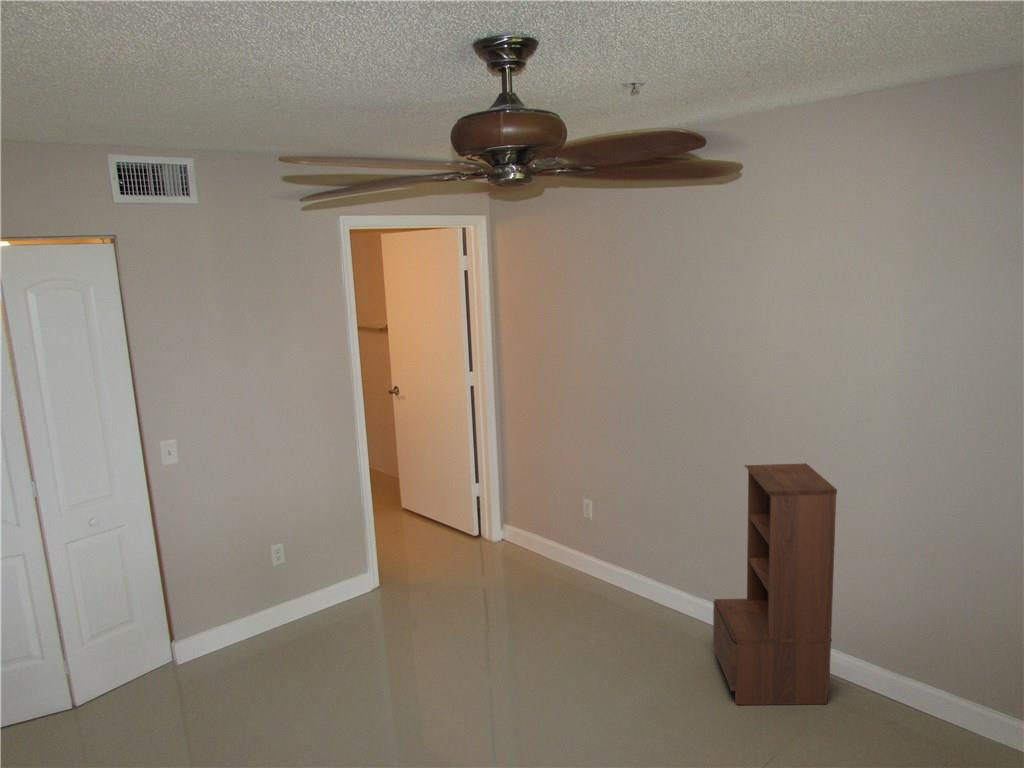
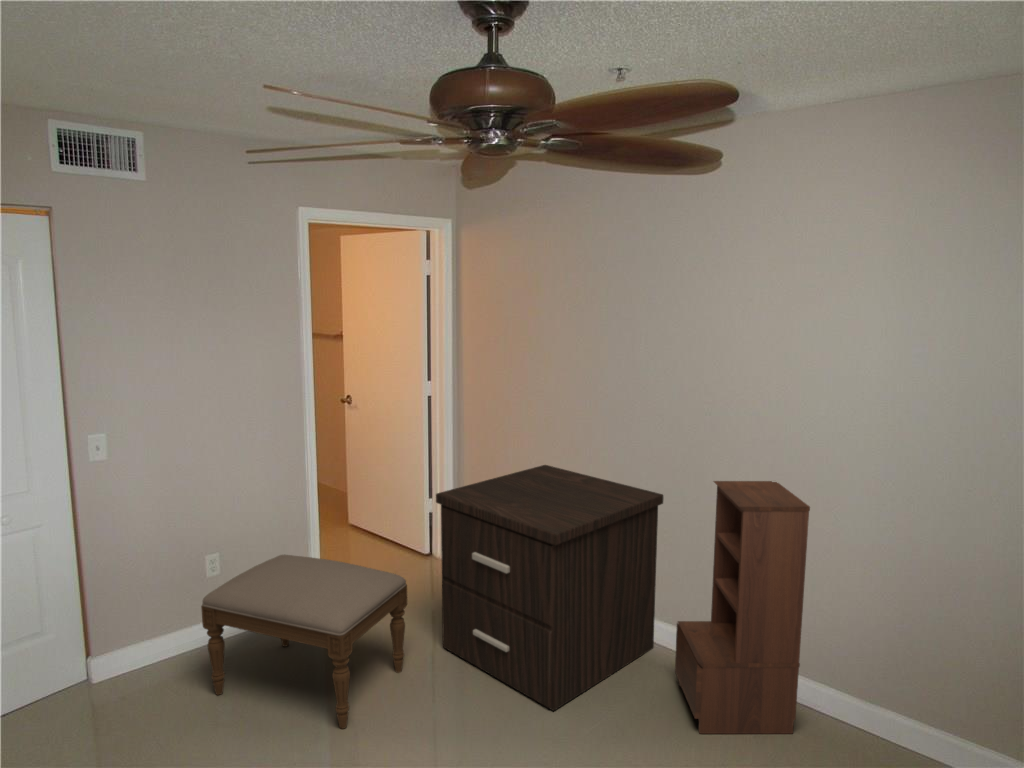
nightstand: none [480,451,698,685] -> present [436,465,663,711]
ottoman: none [270,544,458,703] -> present [201,555,407,729]

